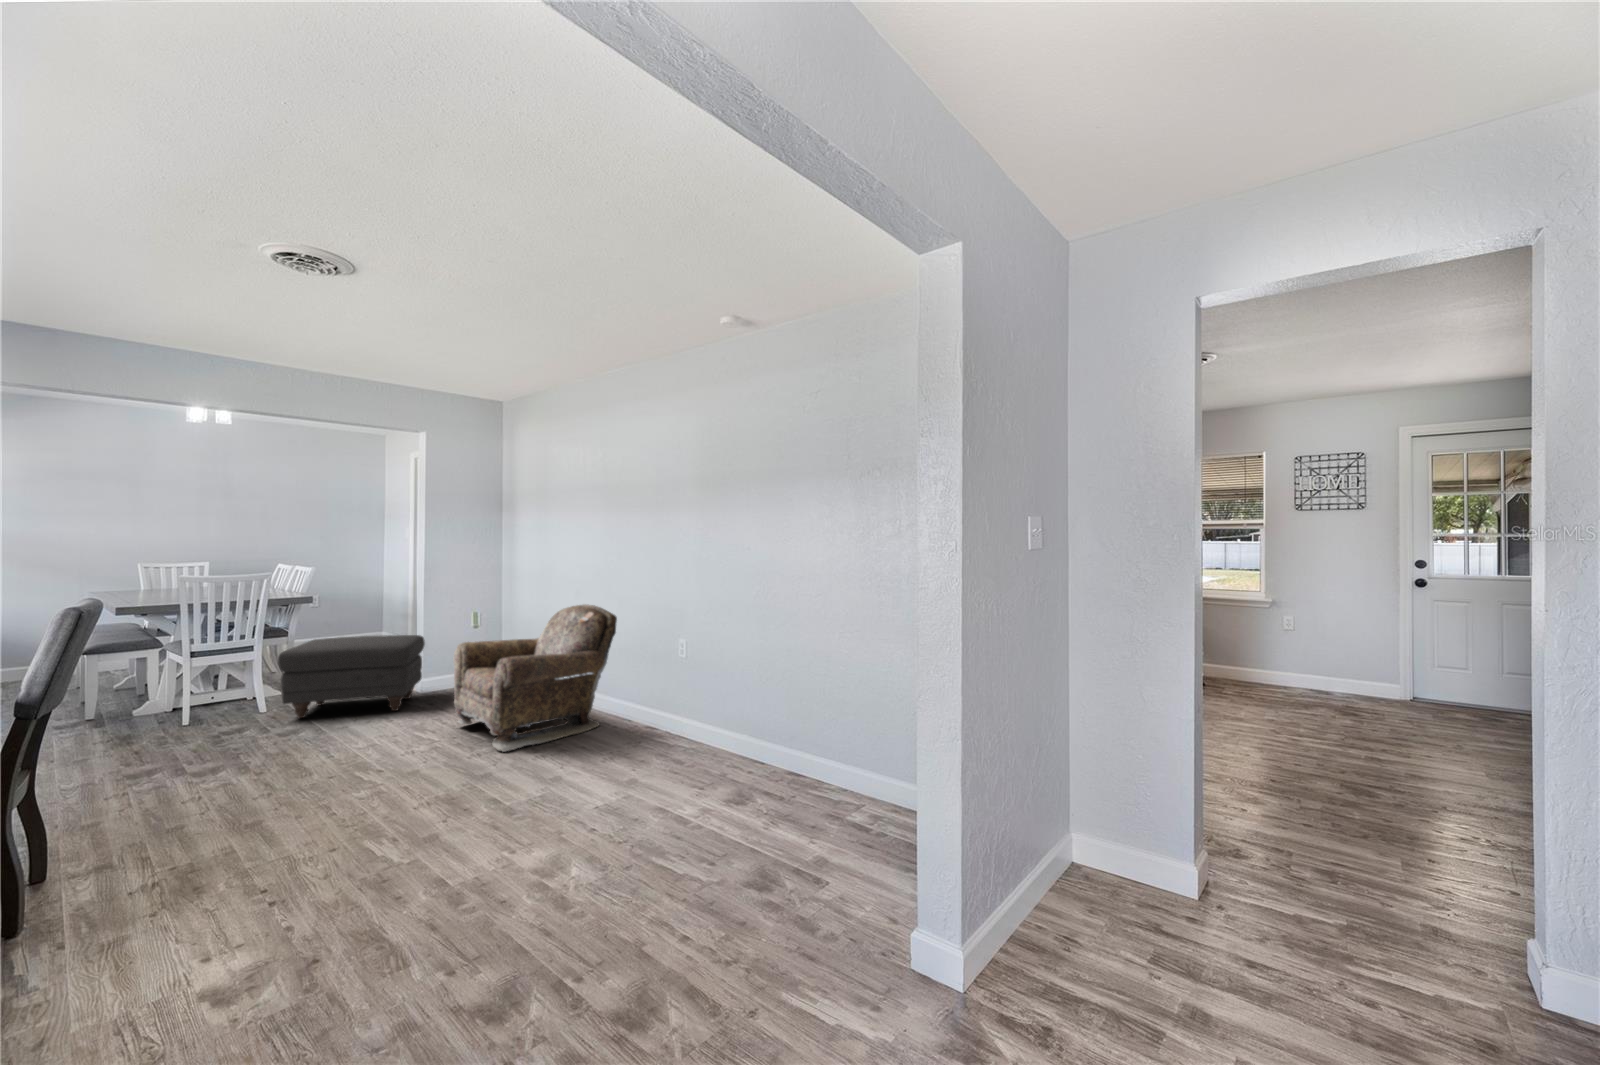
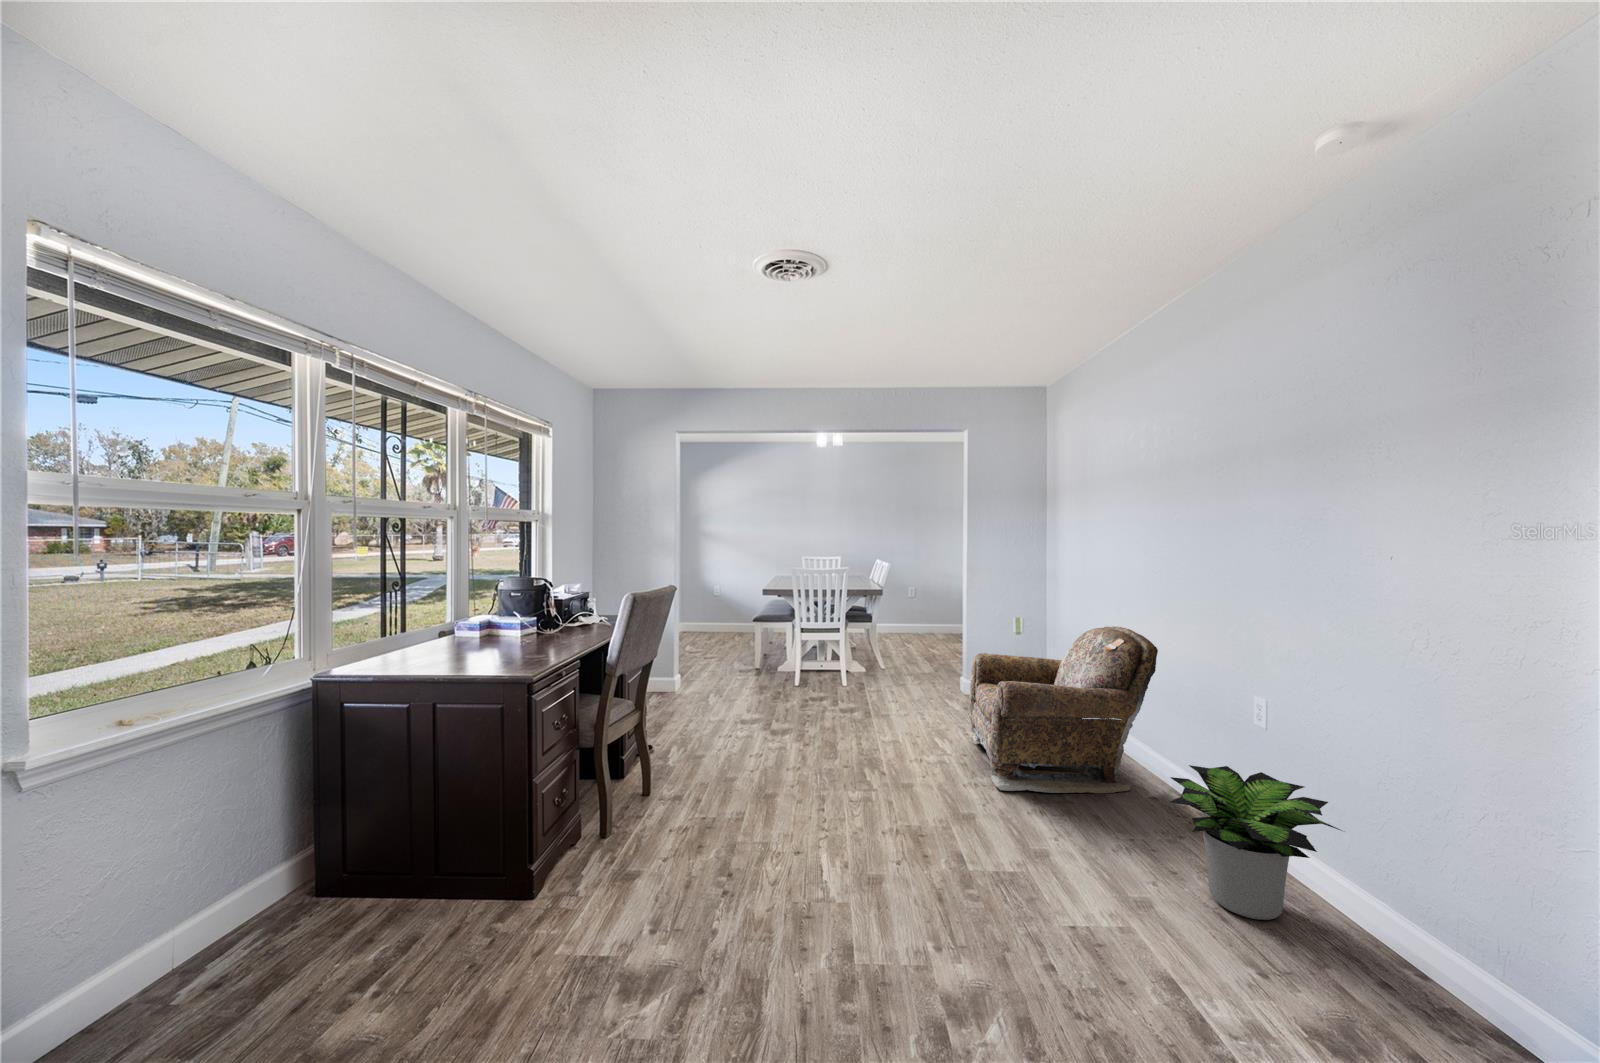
ottoman: present [278,635,425,718] -> none [848,629,966,708]
potted plant: none [643,680,732,767] -> present [1169,765,1342,920]

